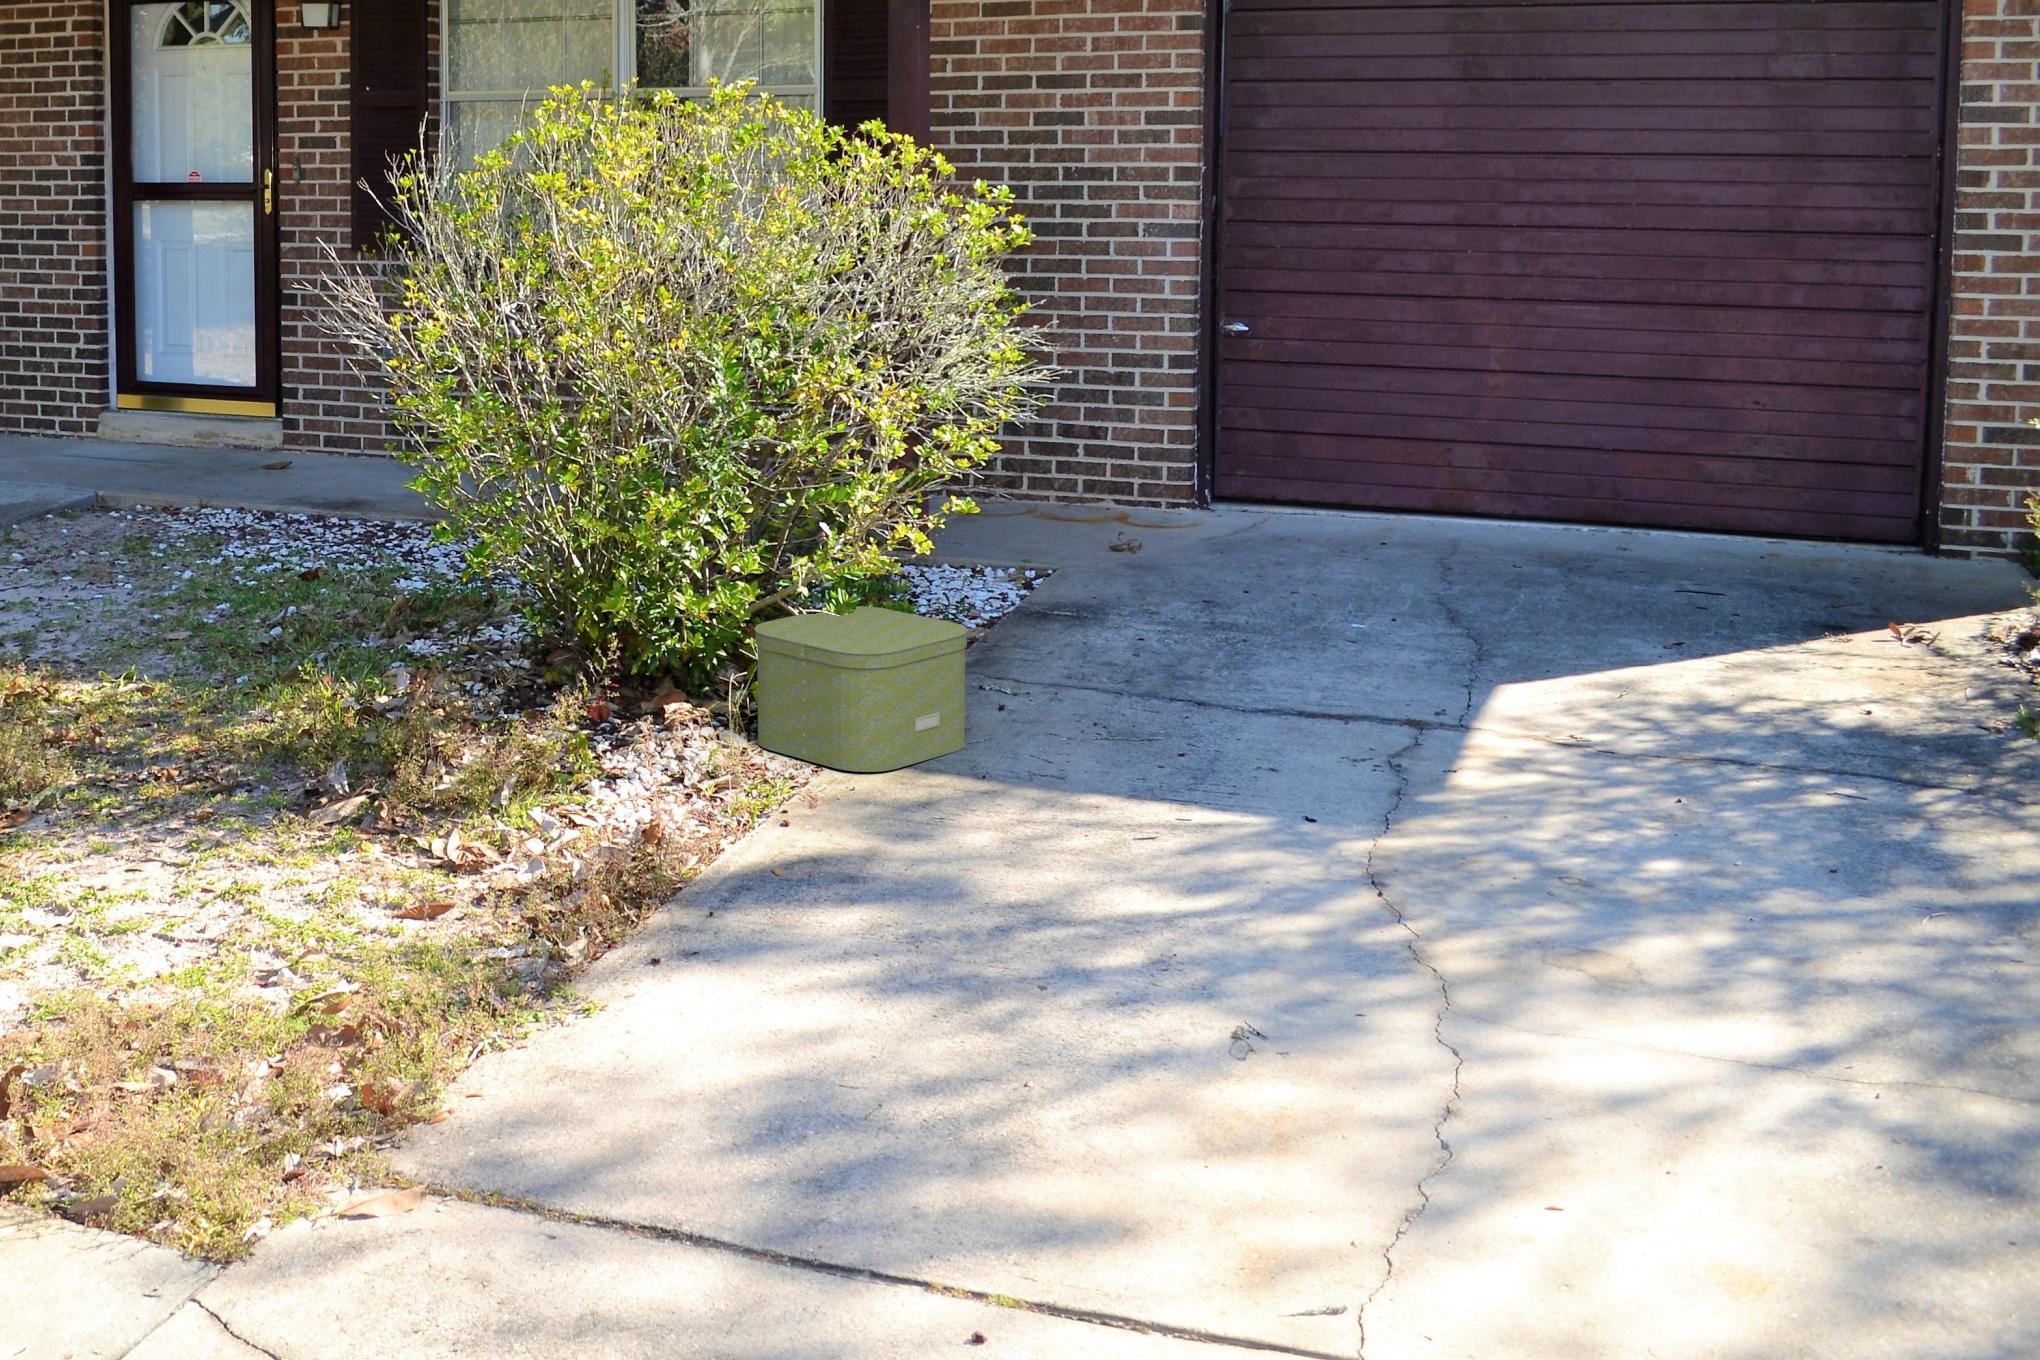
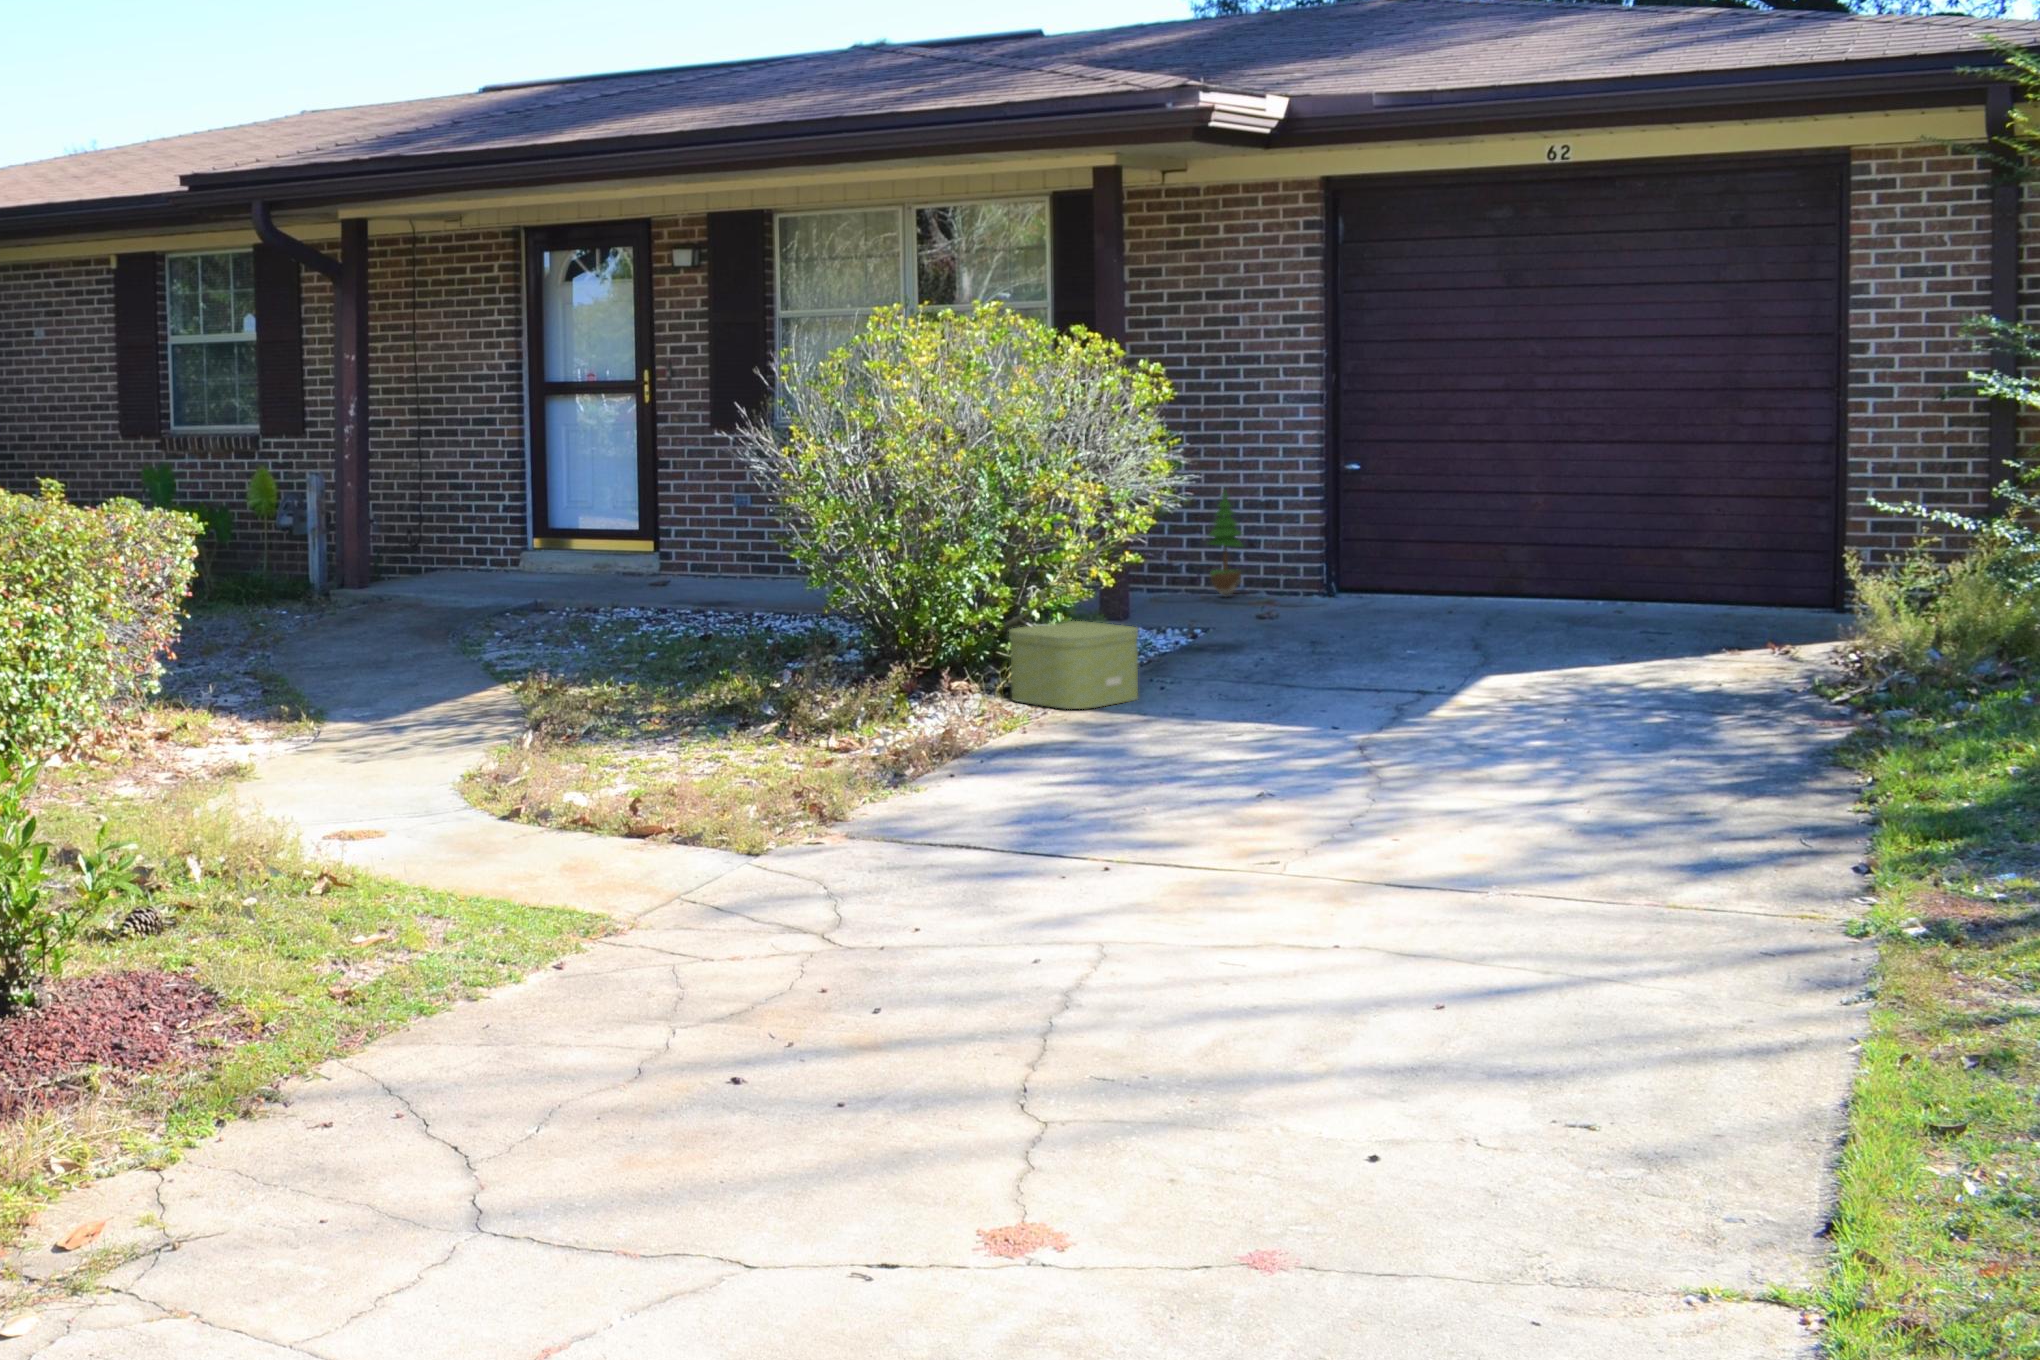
potted tree: none [1028,361,1086,517] -> present [1209,490,1243,597]

